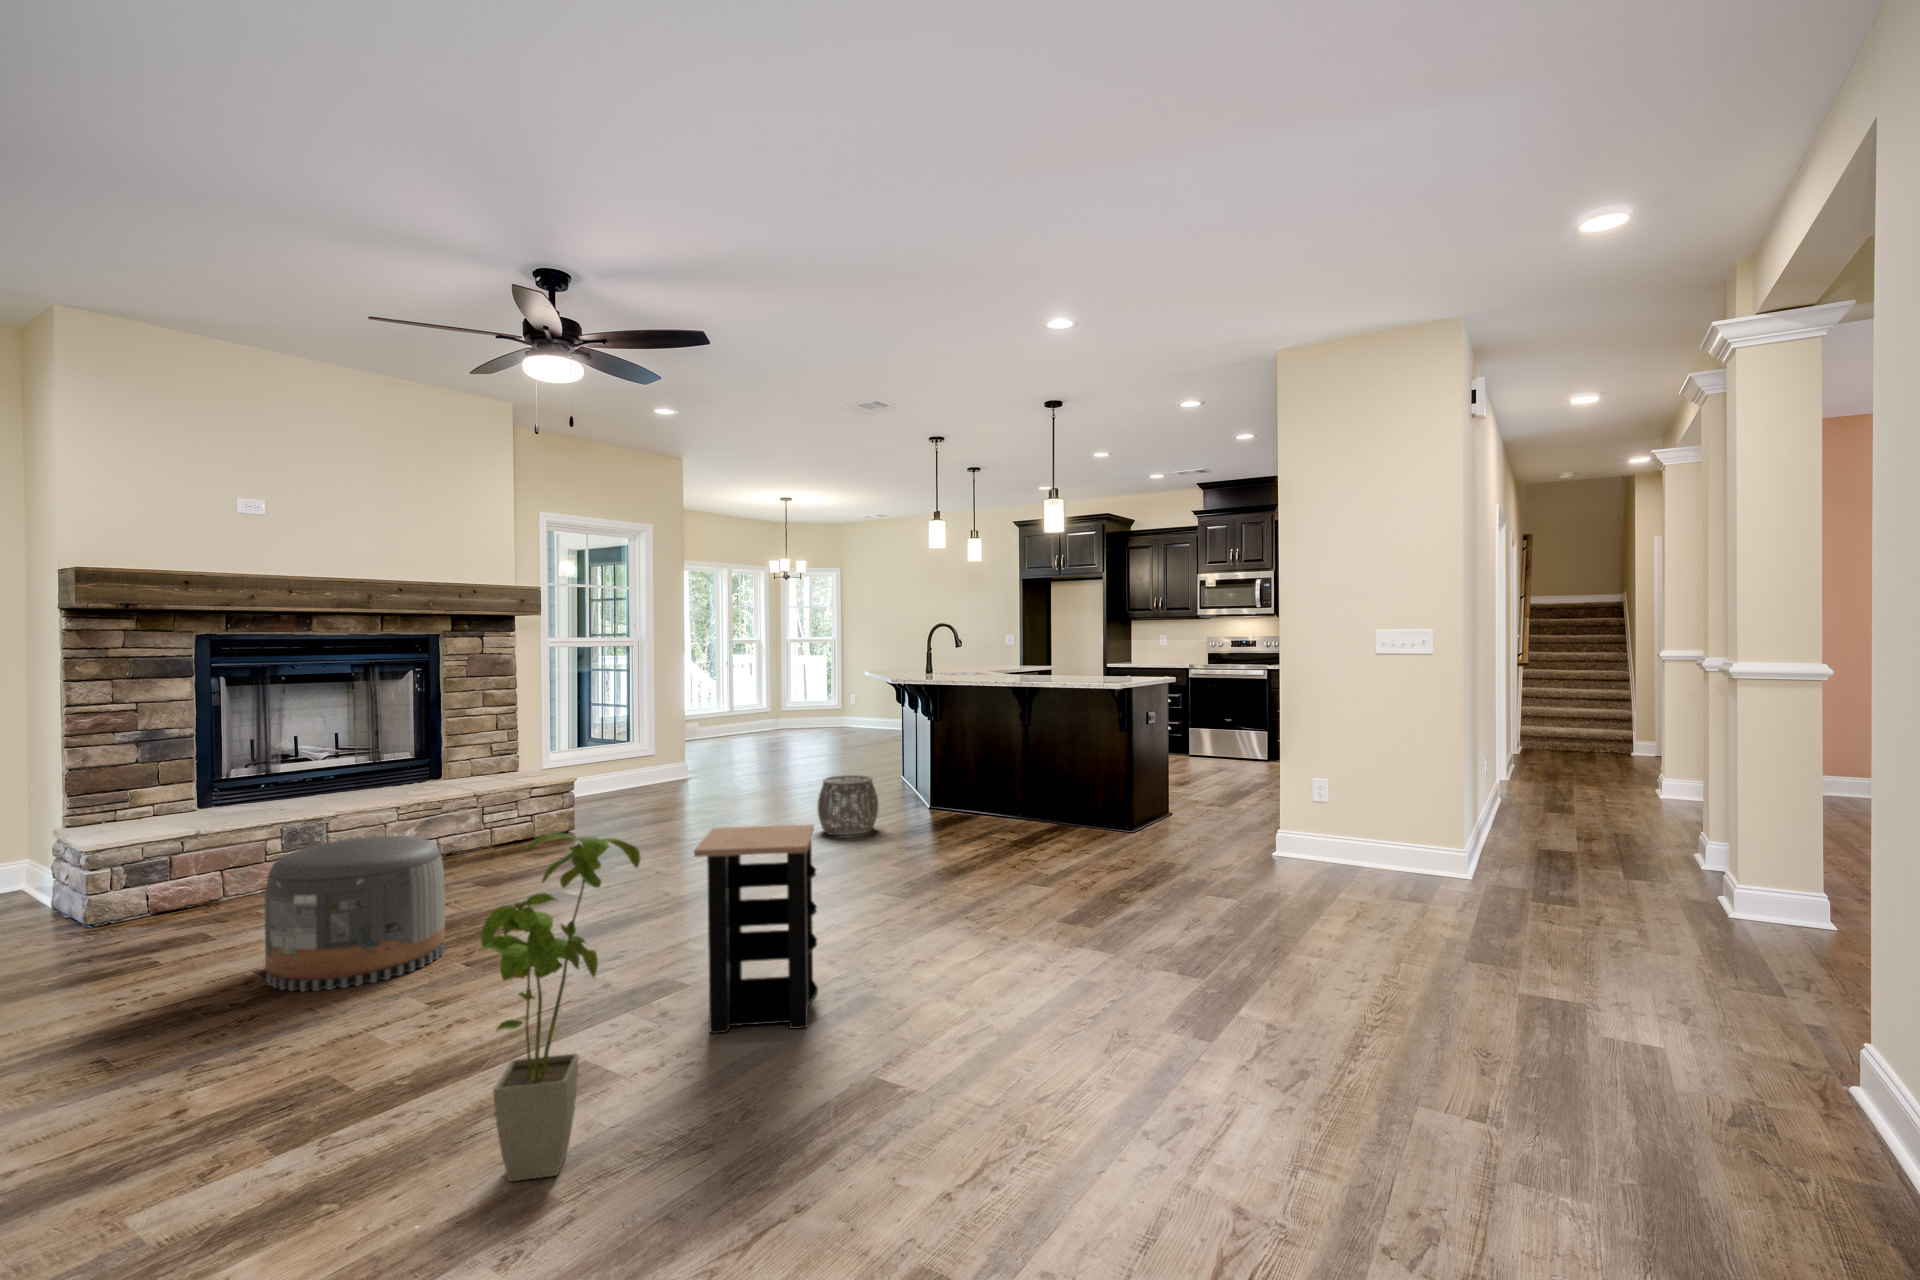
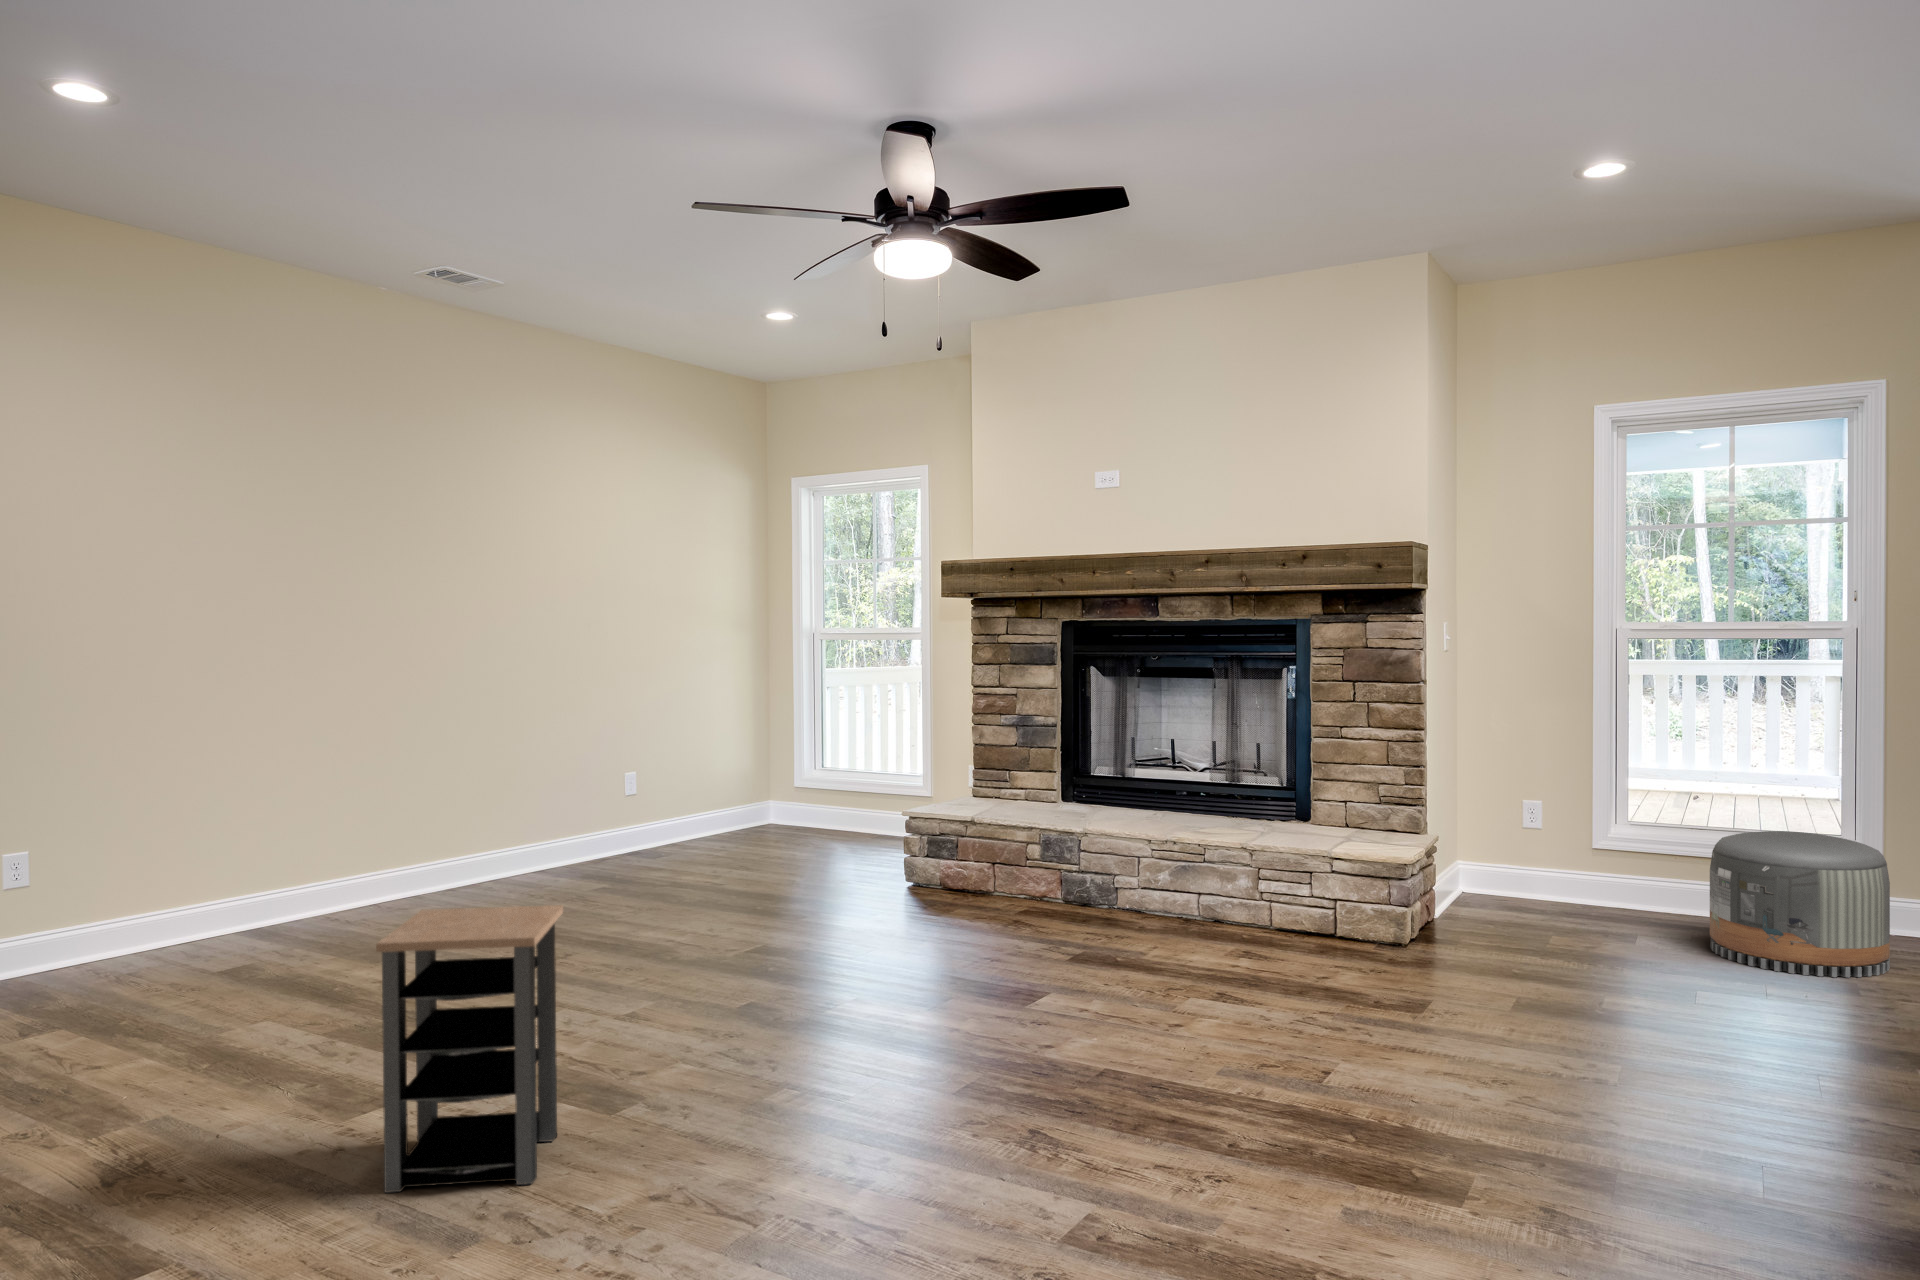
woven basket: present [817,775,878,835] -> none [1543,980,1723,1157]
house plant: present [481,833,640,1181] -> none [120,827,299,1121]
pouf: present [264,836,445,991] -> present [1710,831,1890,977]

